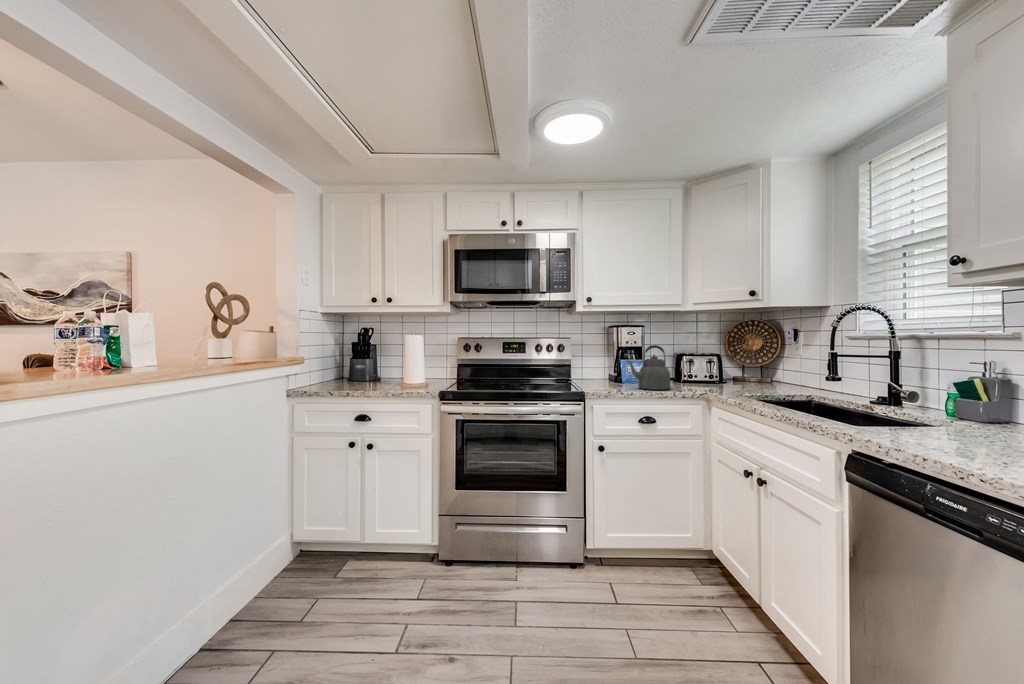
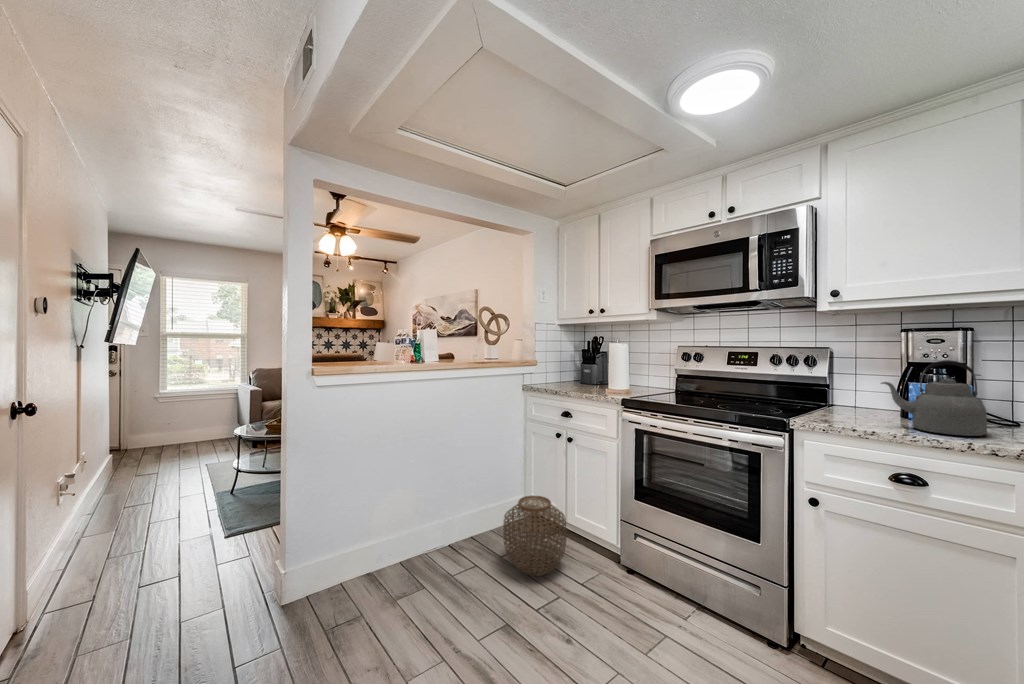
woven basket: none [310,520,393,621] -> present [503,496,566,576]

